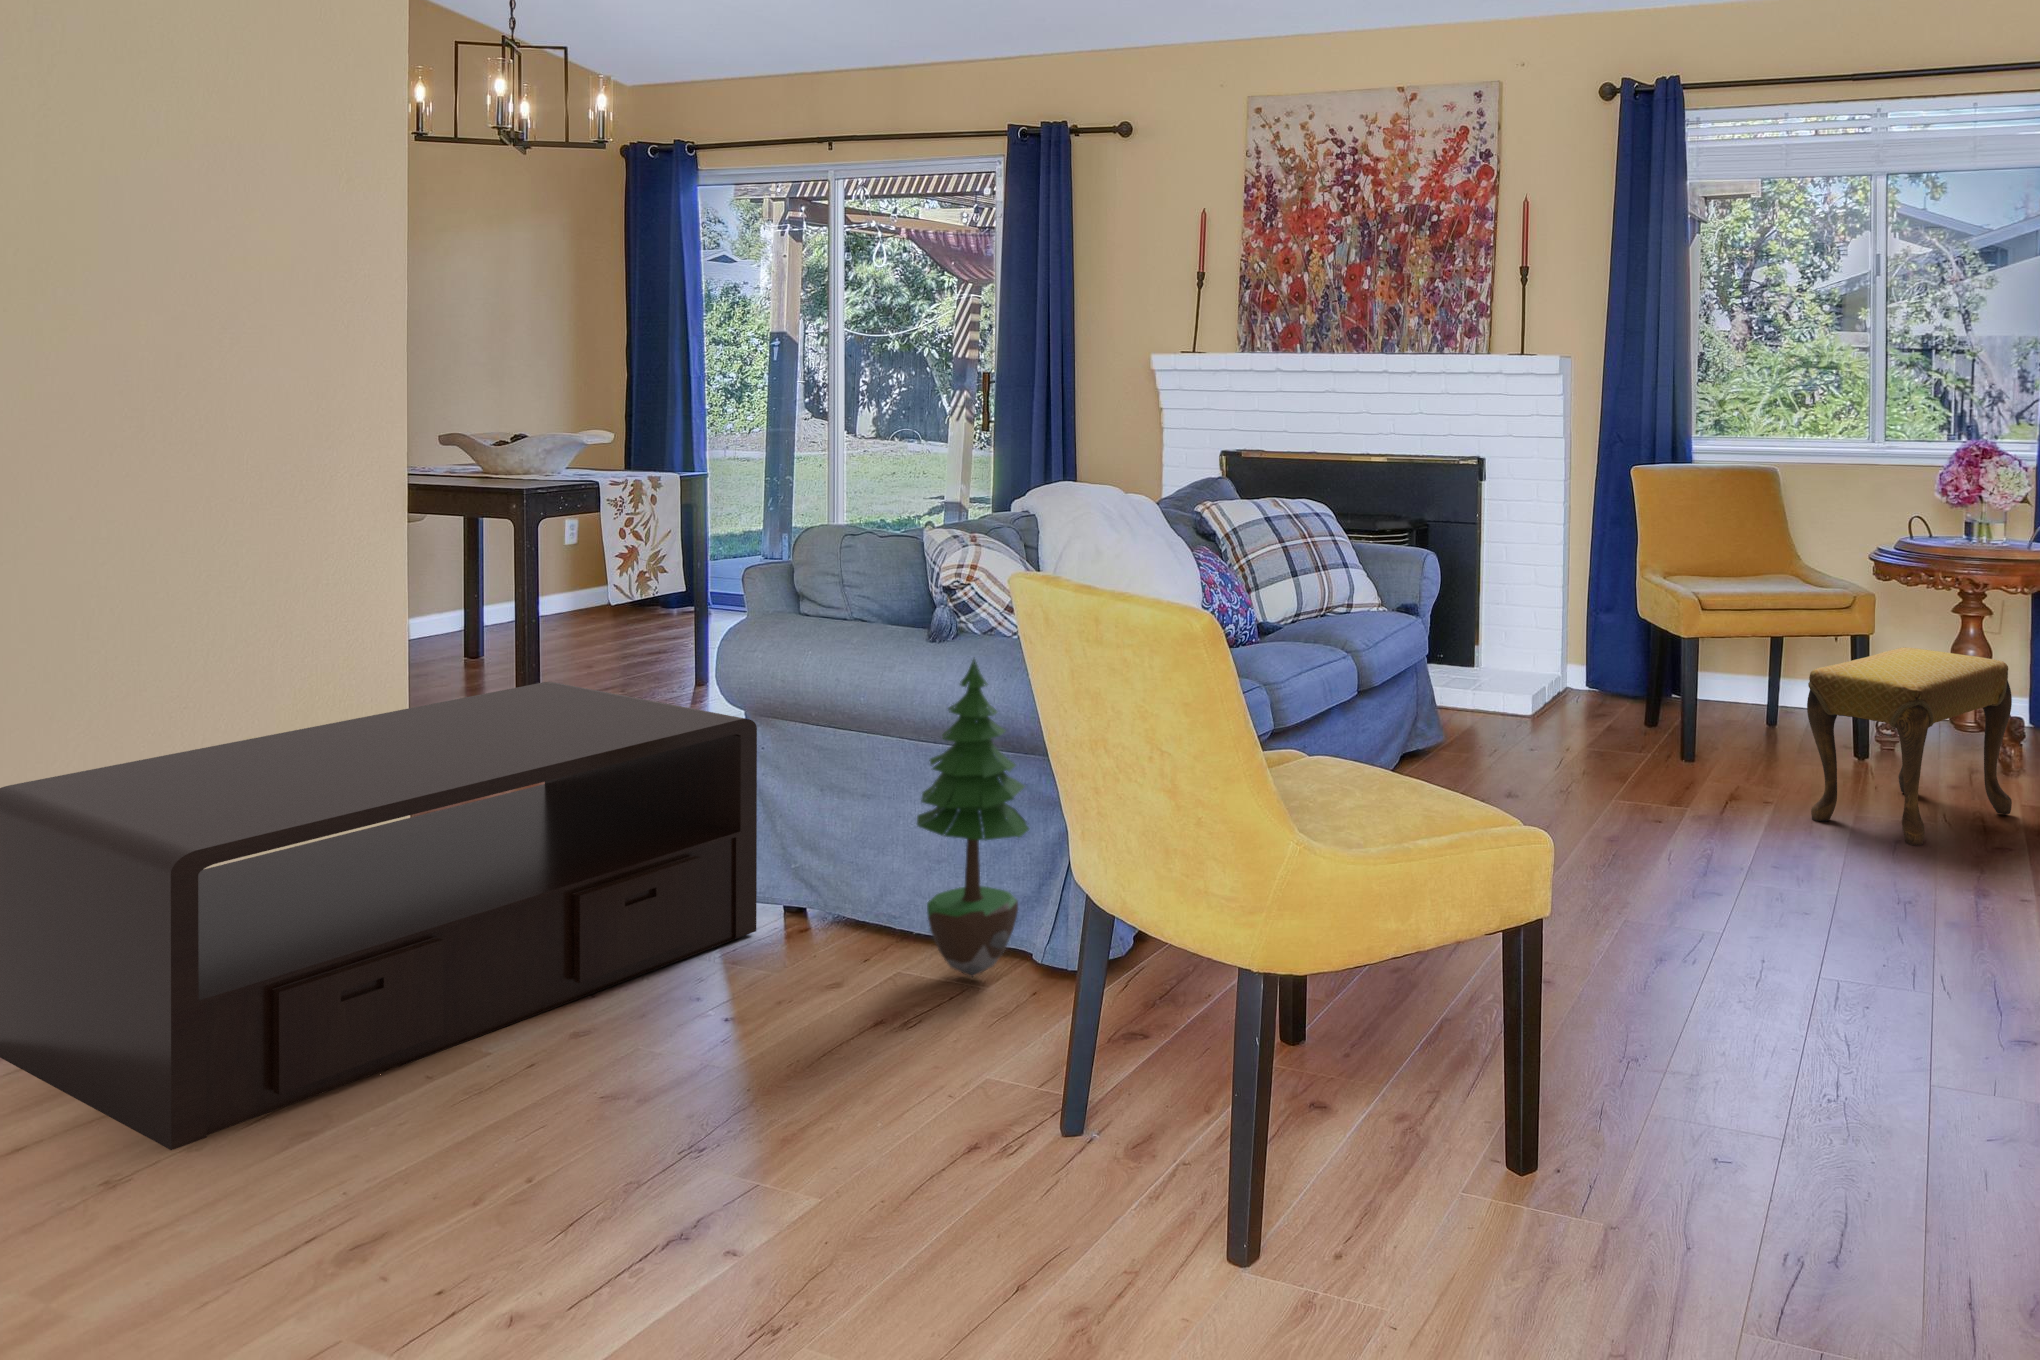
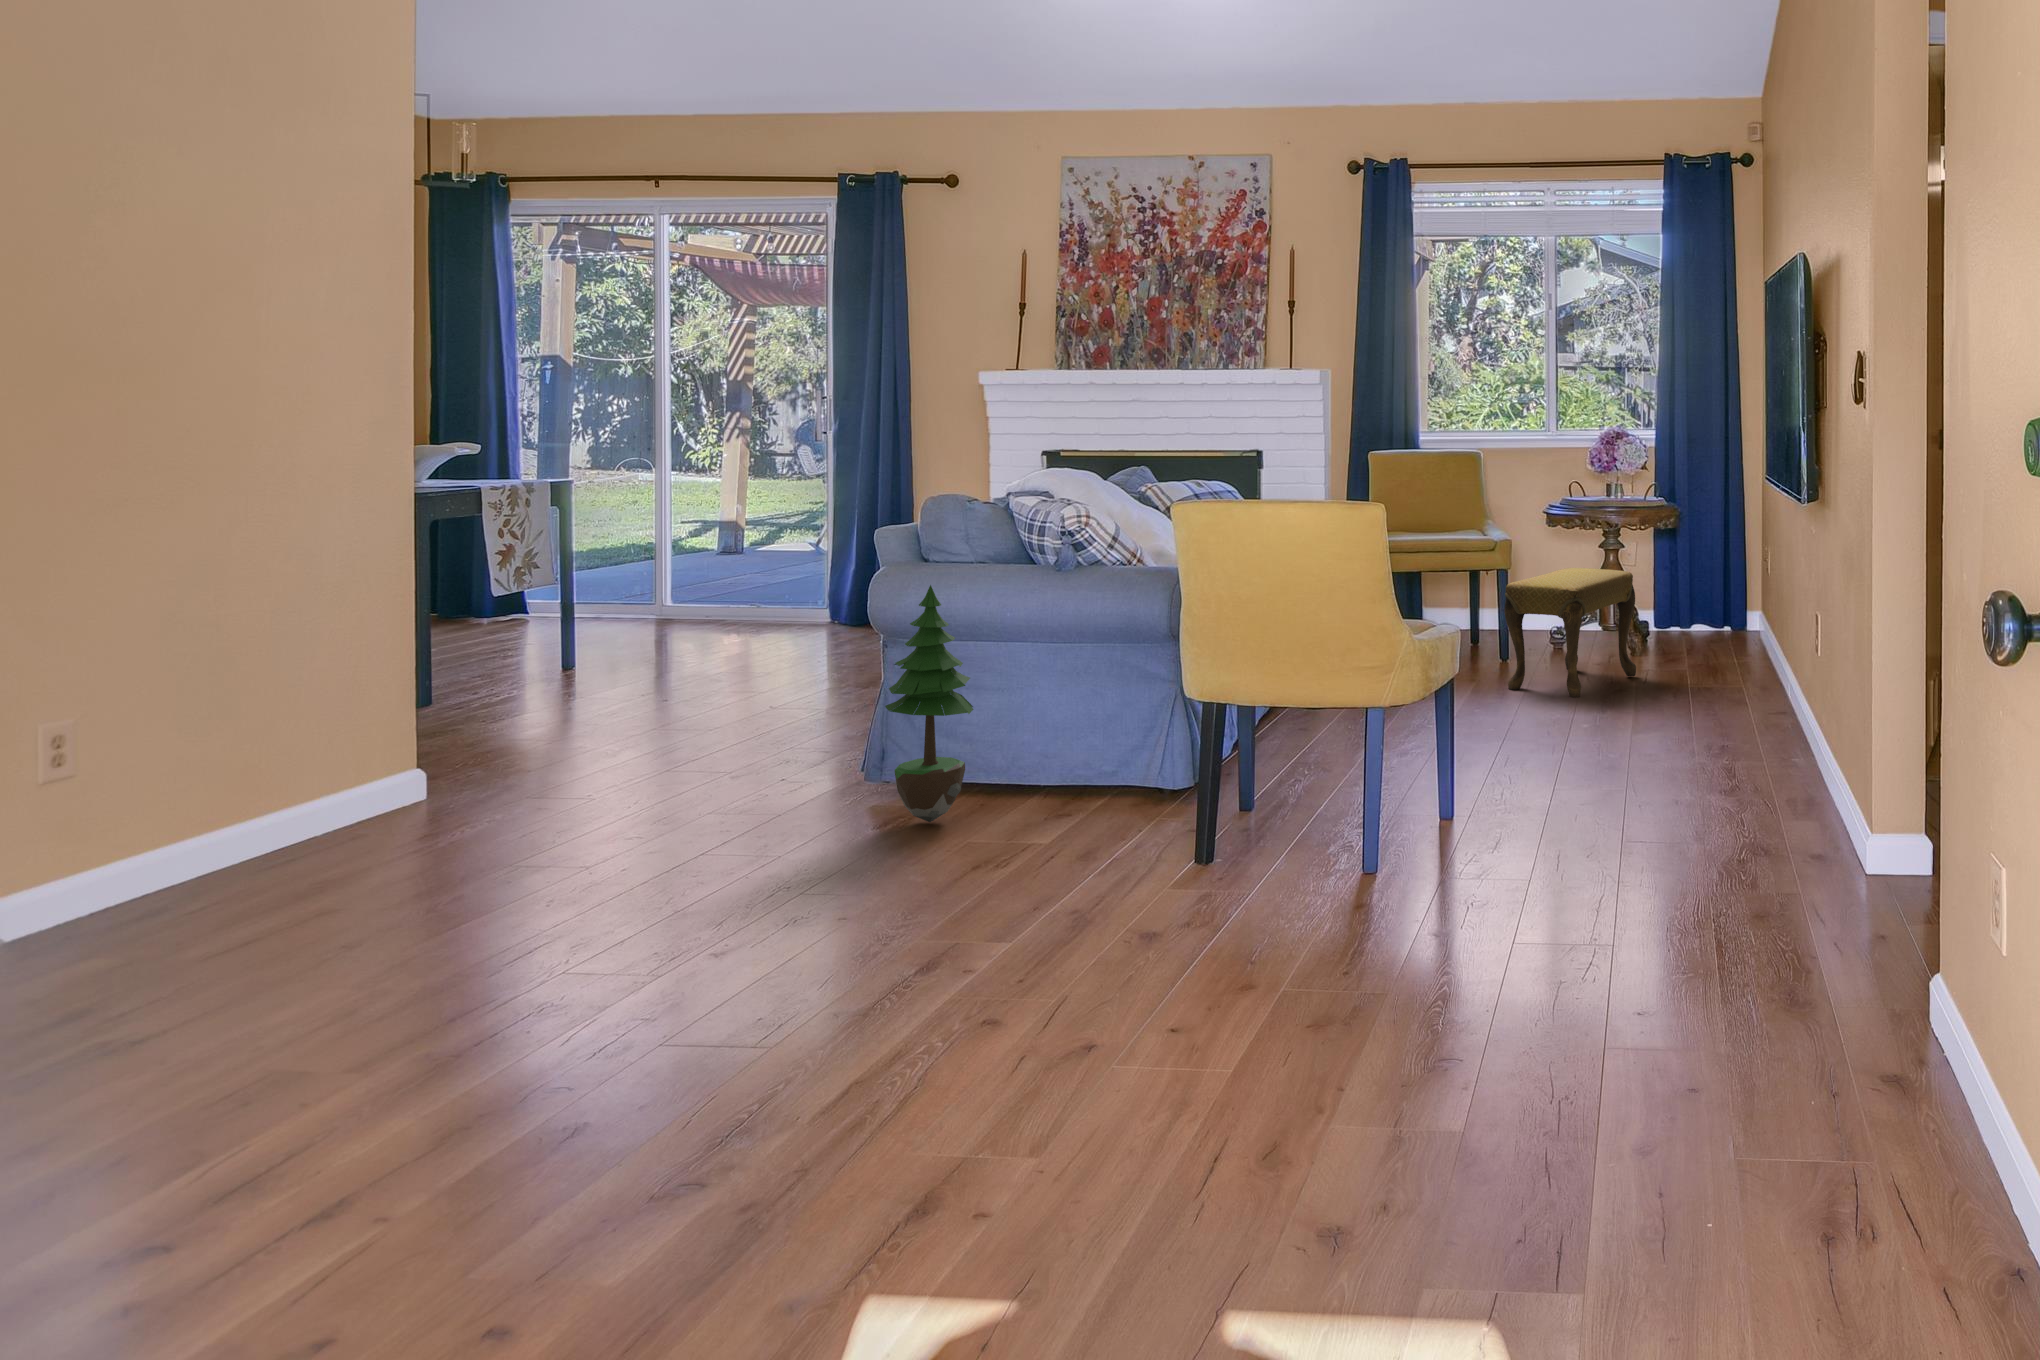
coffee table: present [0,682,757,1150] -> none [75,639,738,976]

